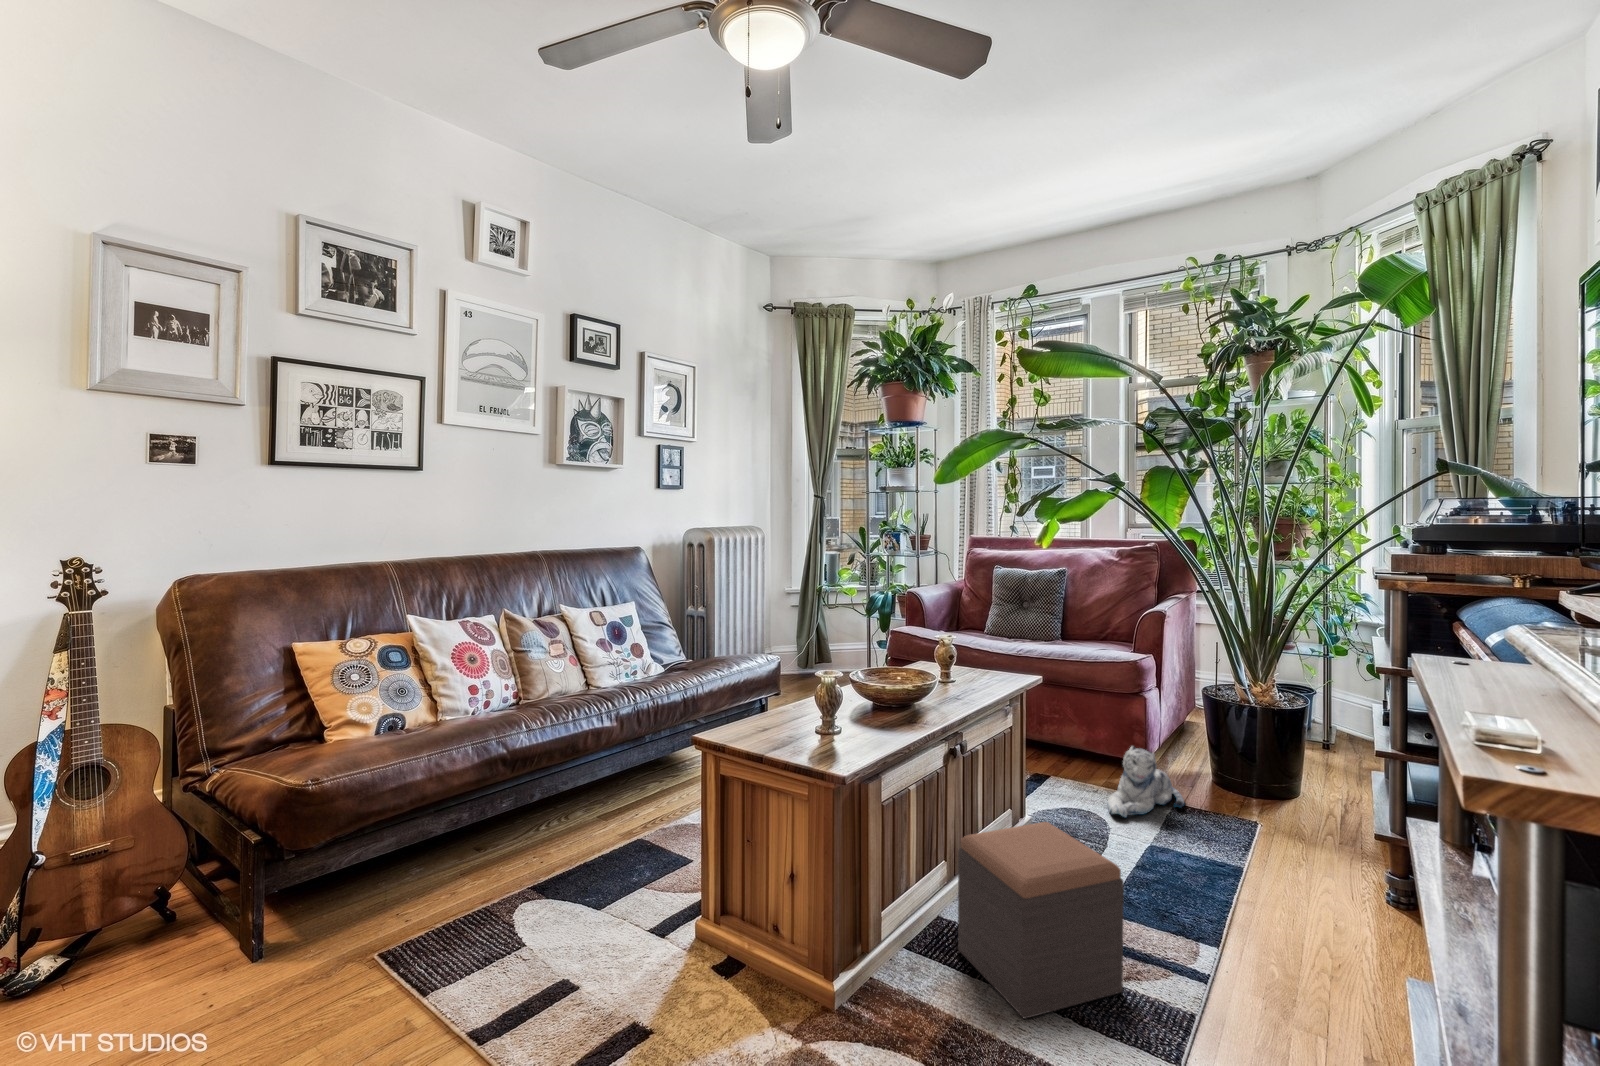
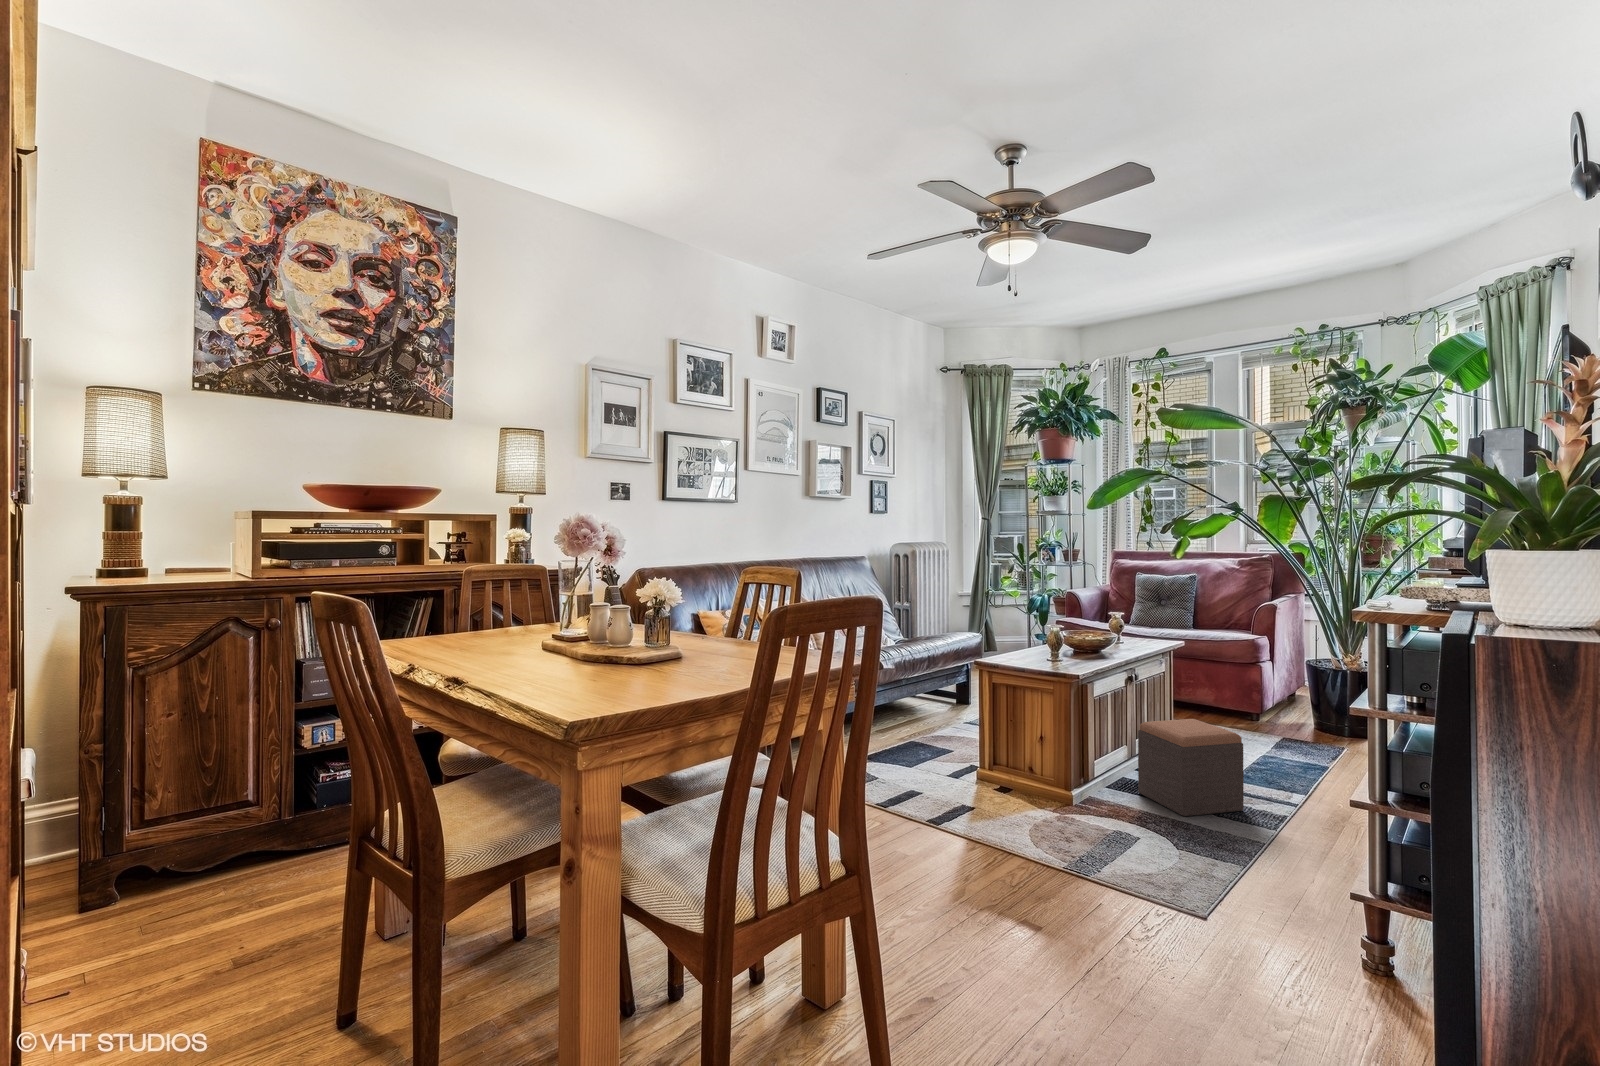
plush toy: present [1108,746,1184,818] -> none [1233,697,1293,745]

